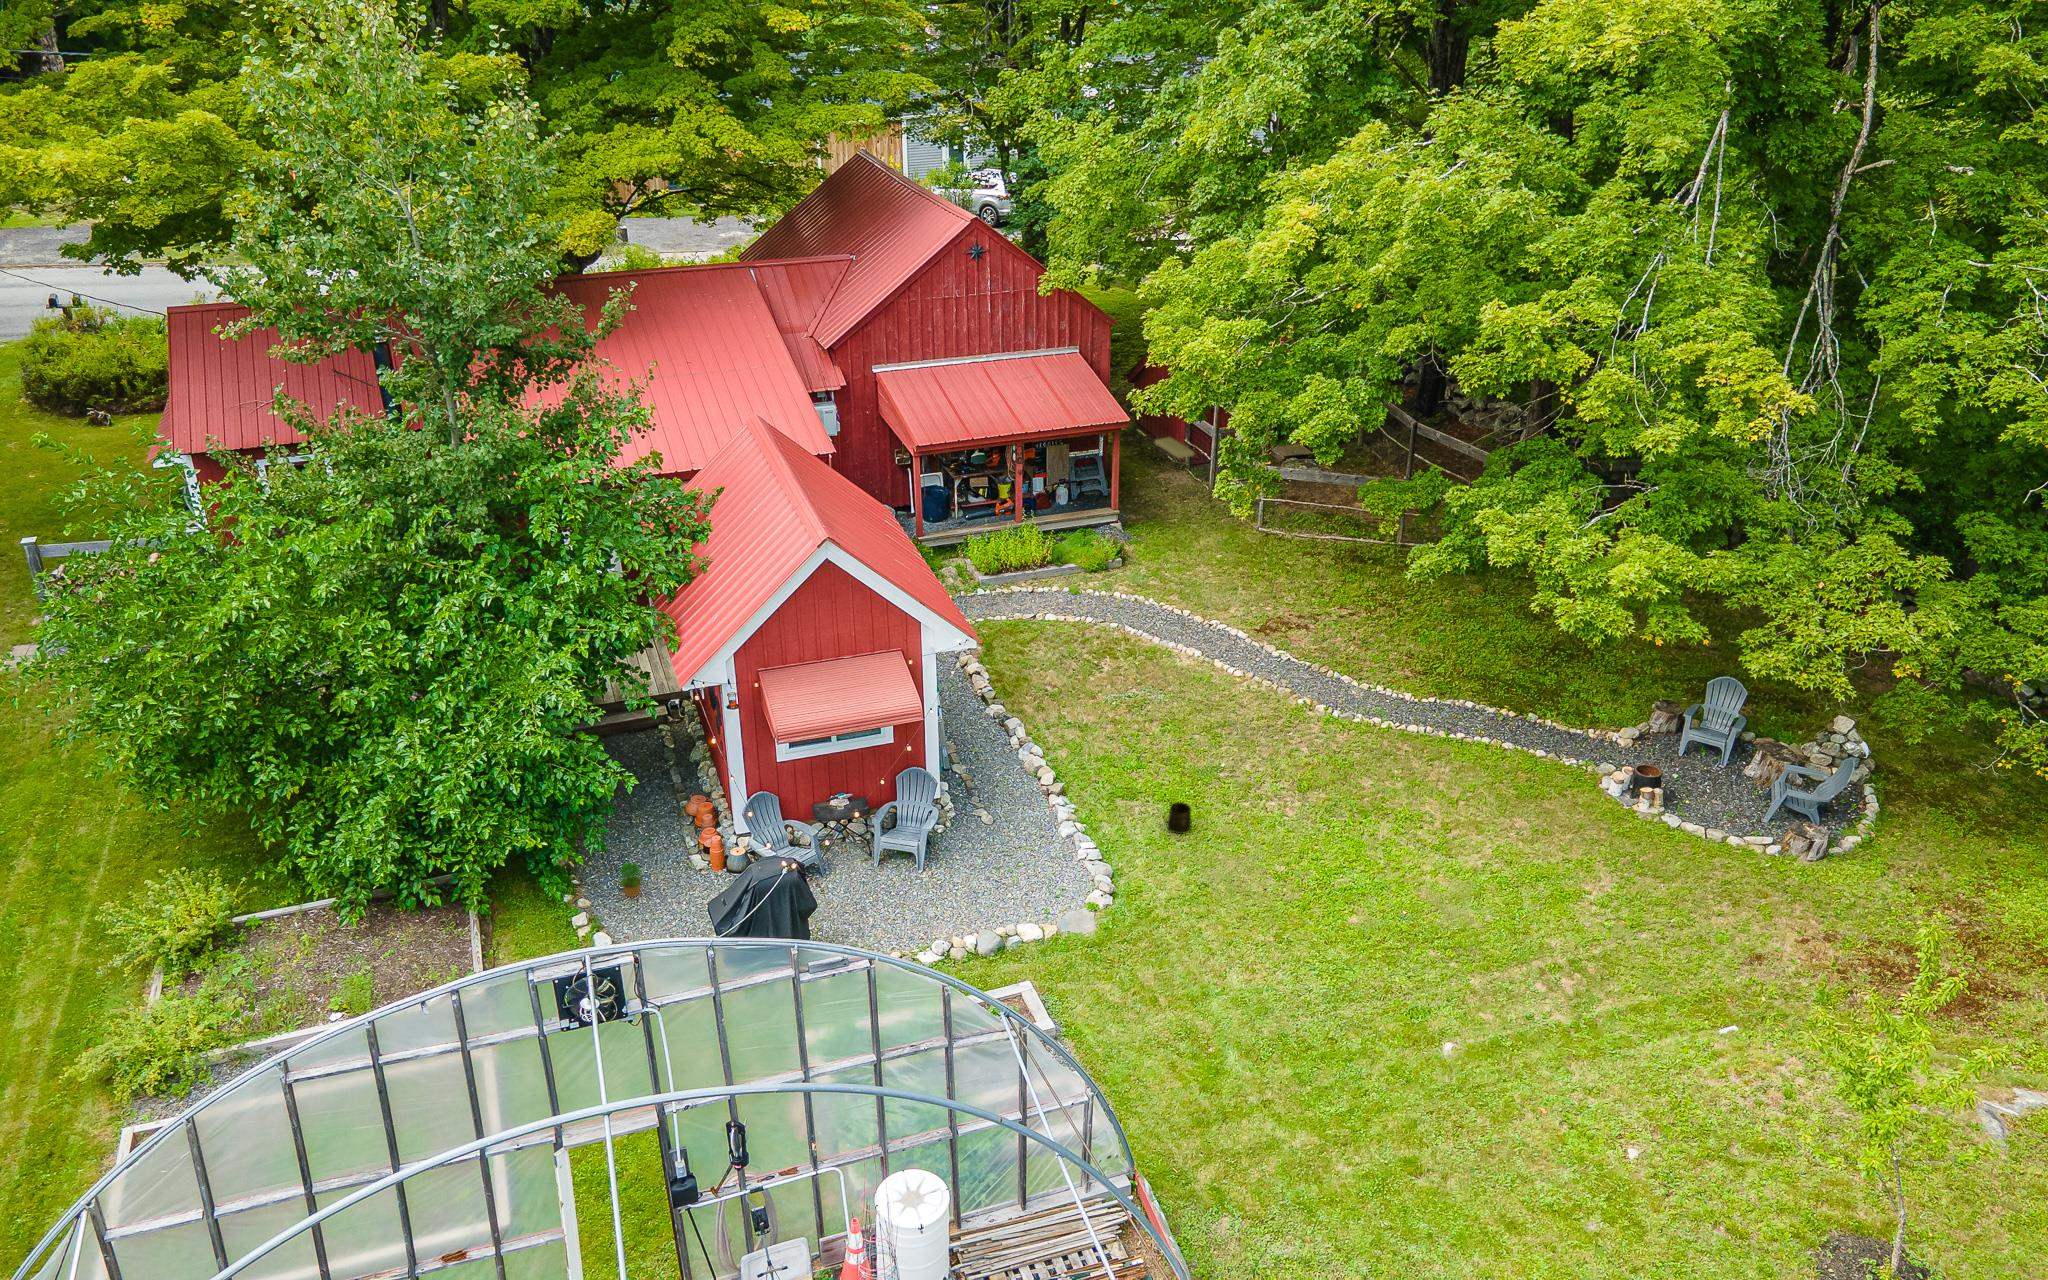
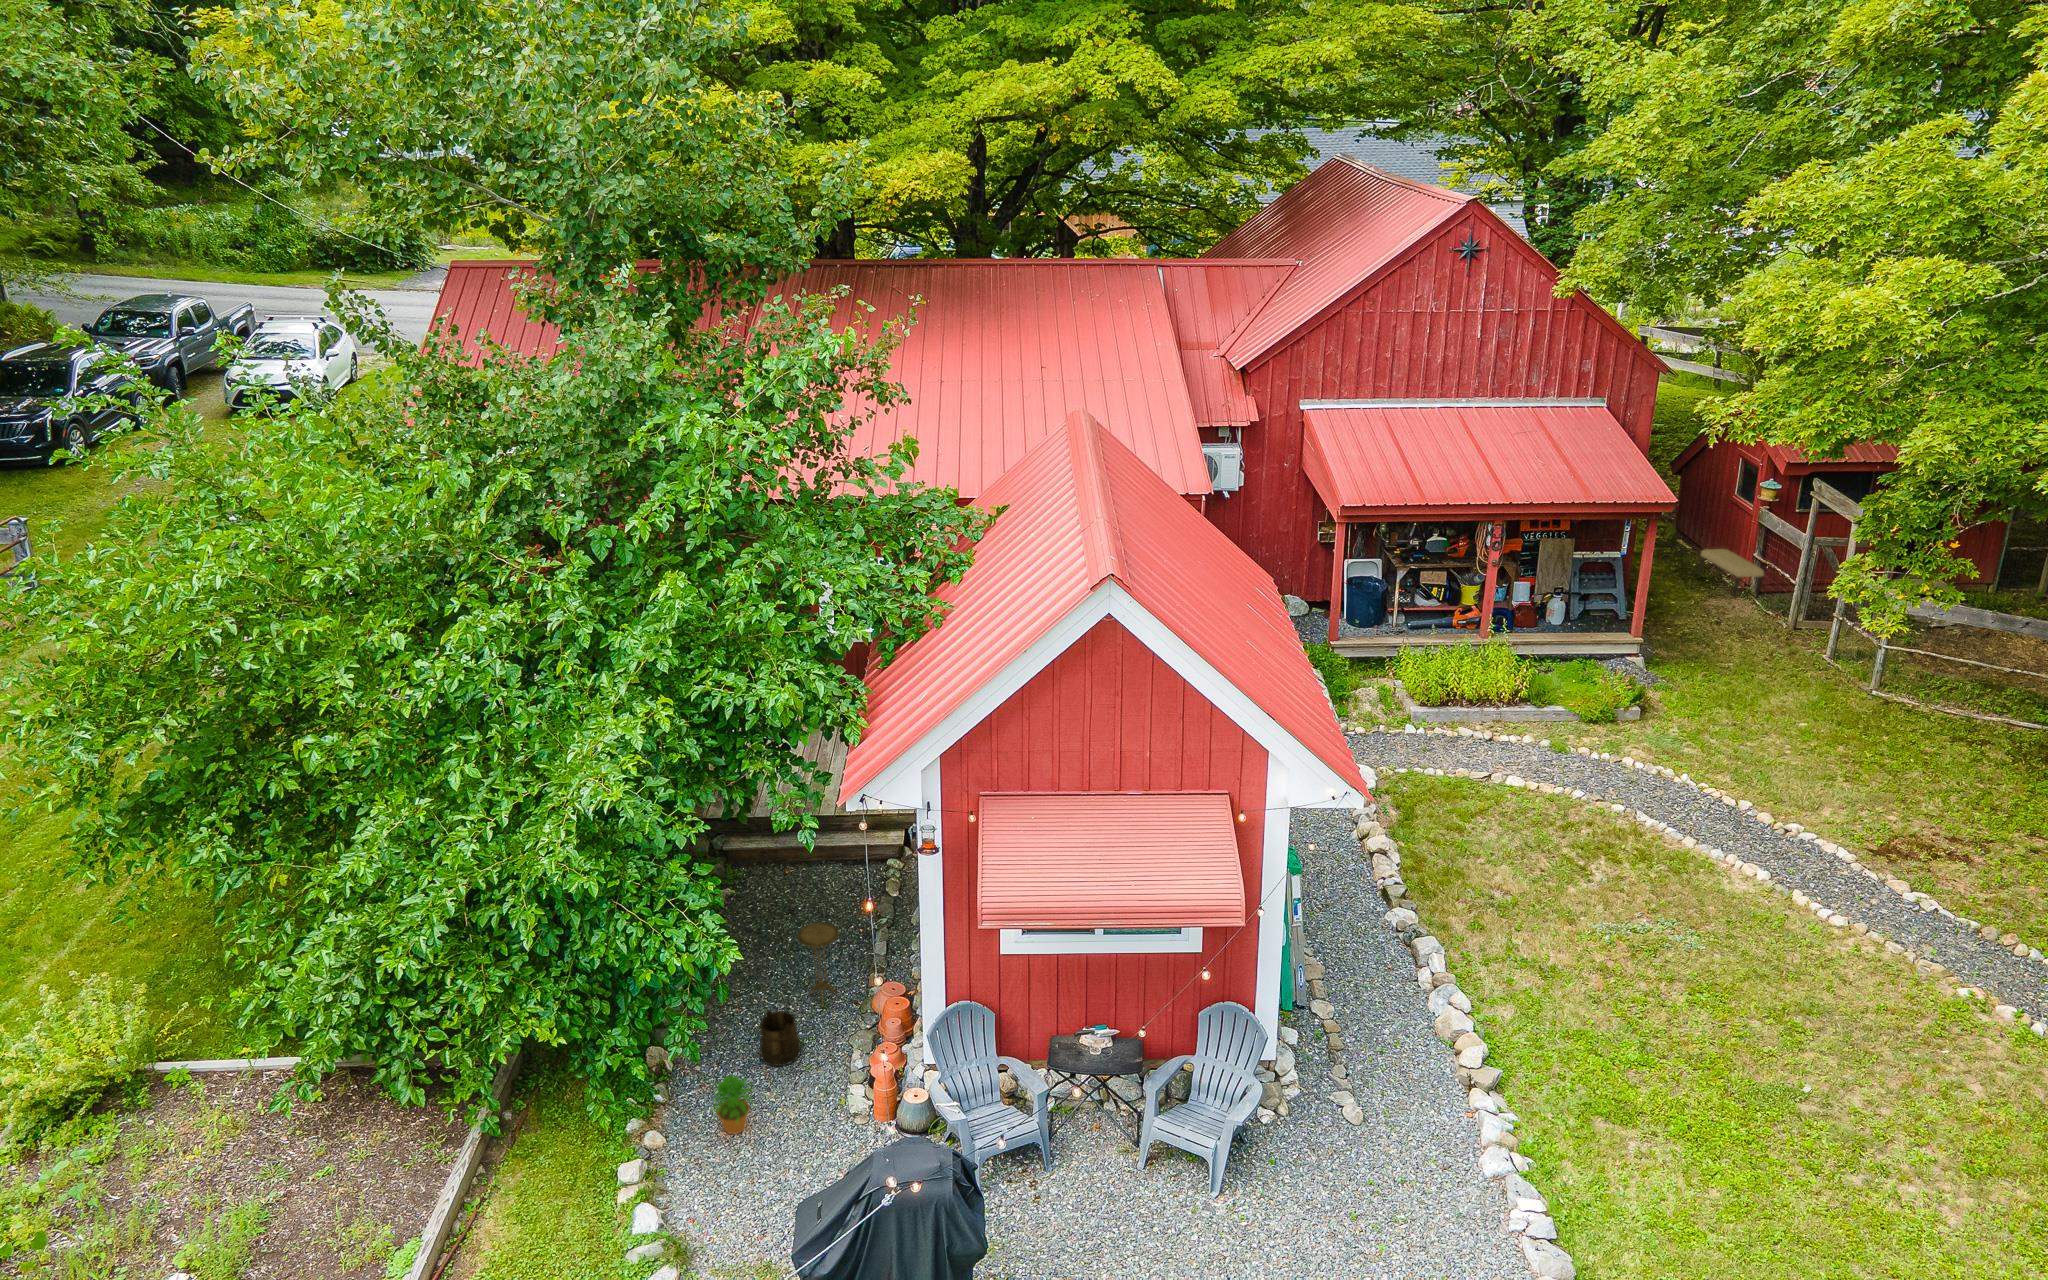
side table: none [635,769,662,823] -> present [797,922,839,1009]
bucket: present [1167,802,1191,834] -> present [760,1010,801,1066]

